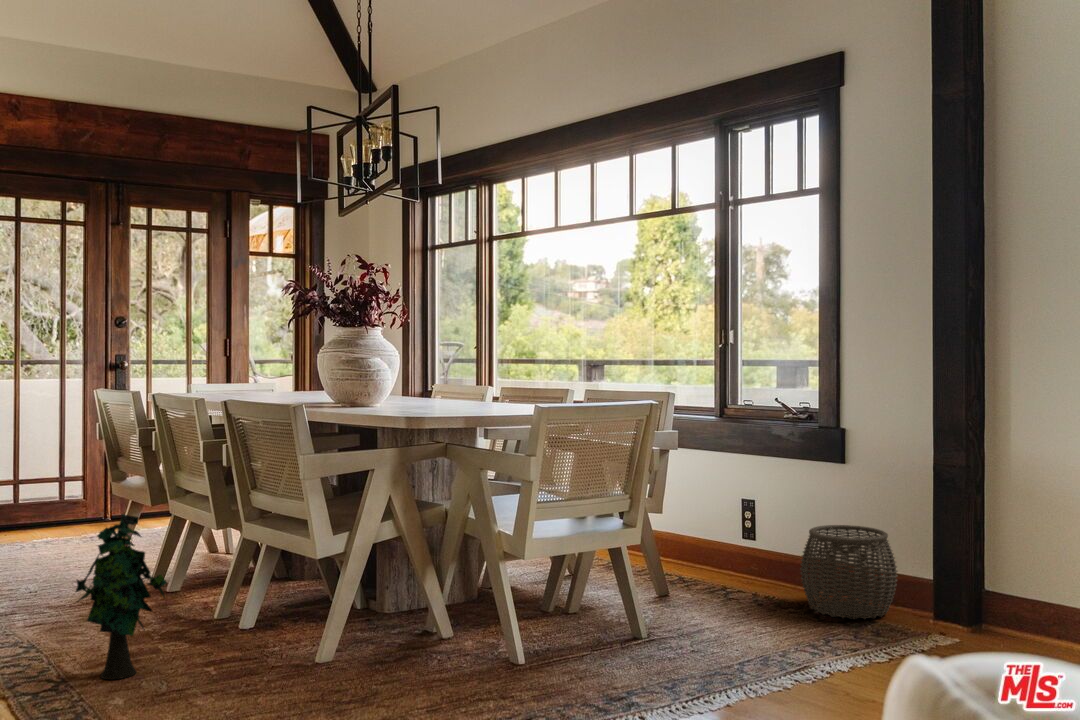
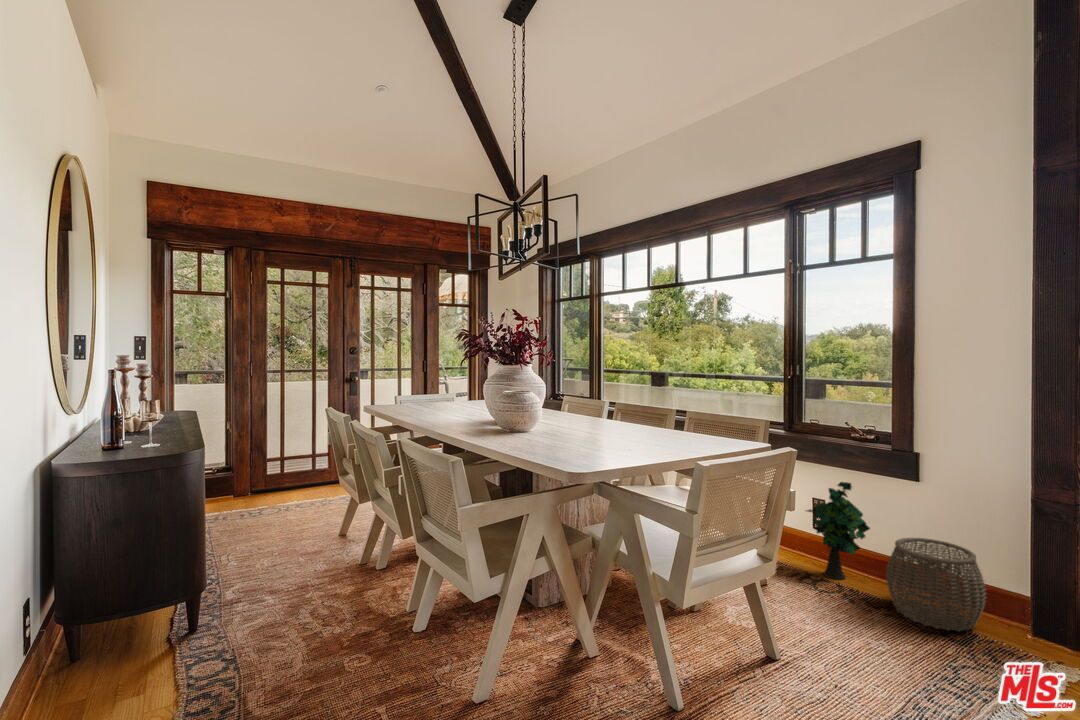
decorative plant: present [76,514,167,680] -> present [807,482,870,579]

